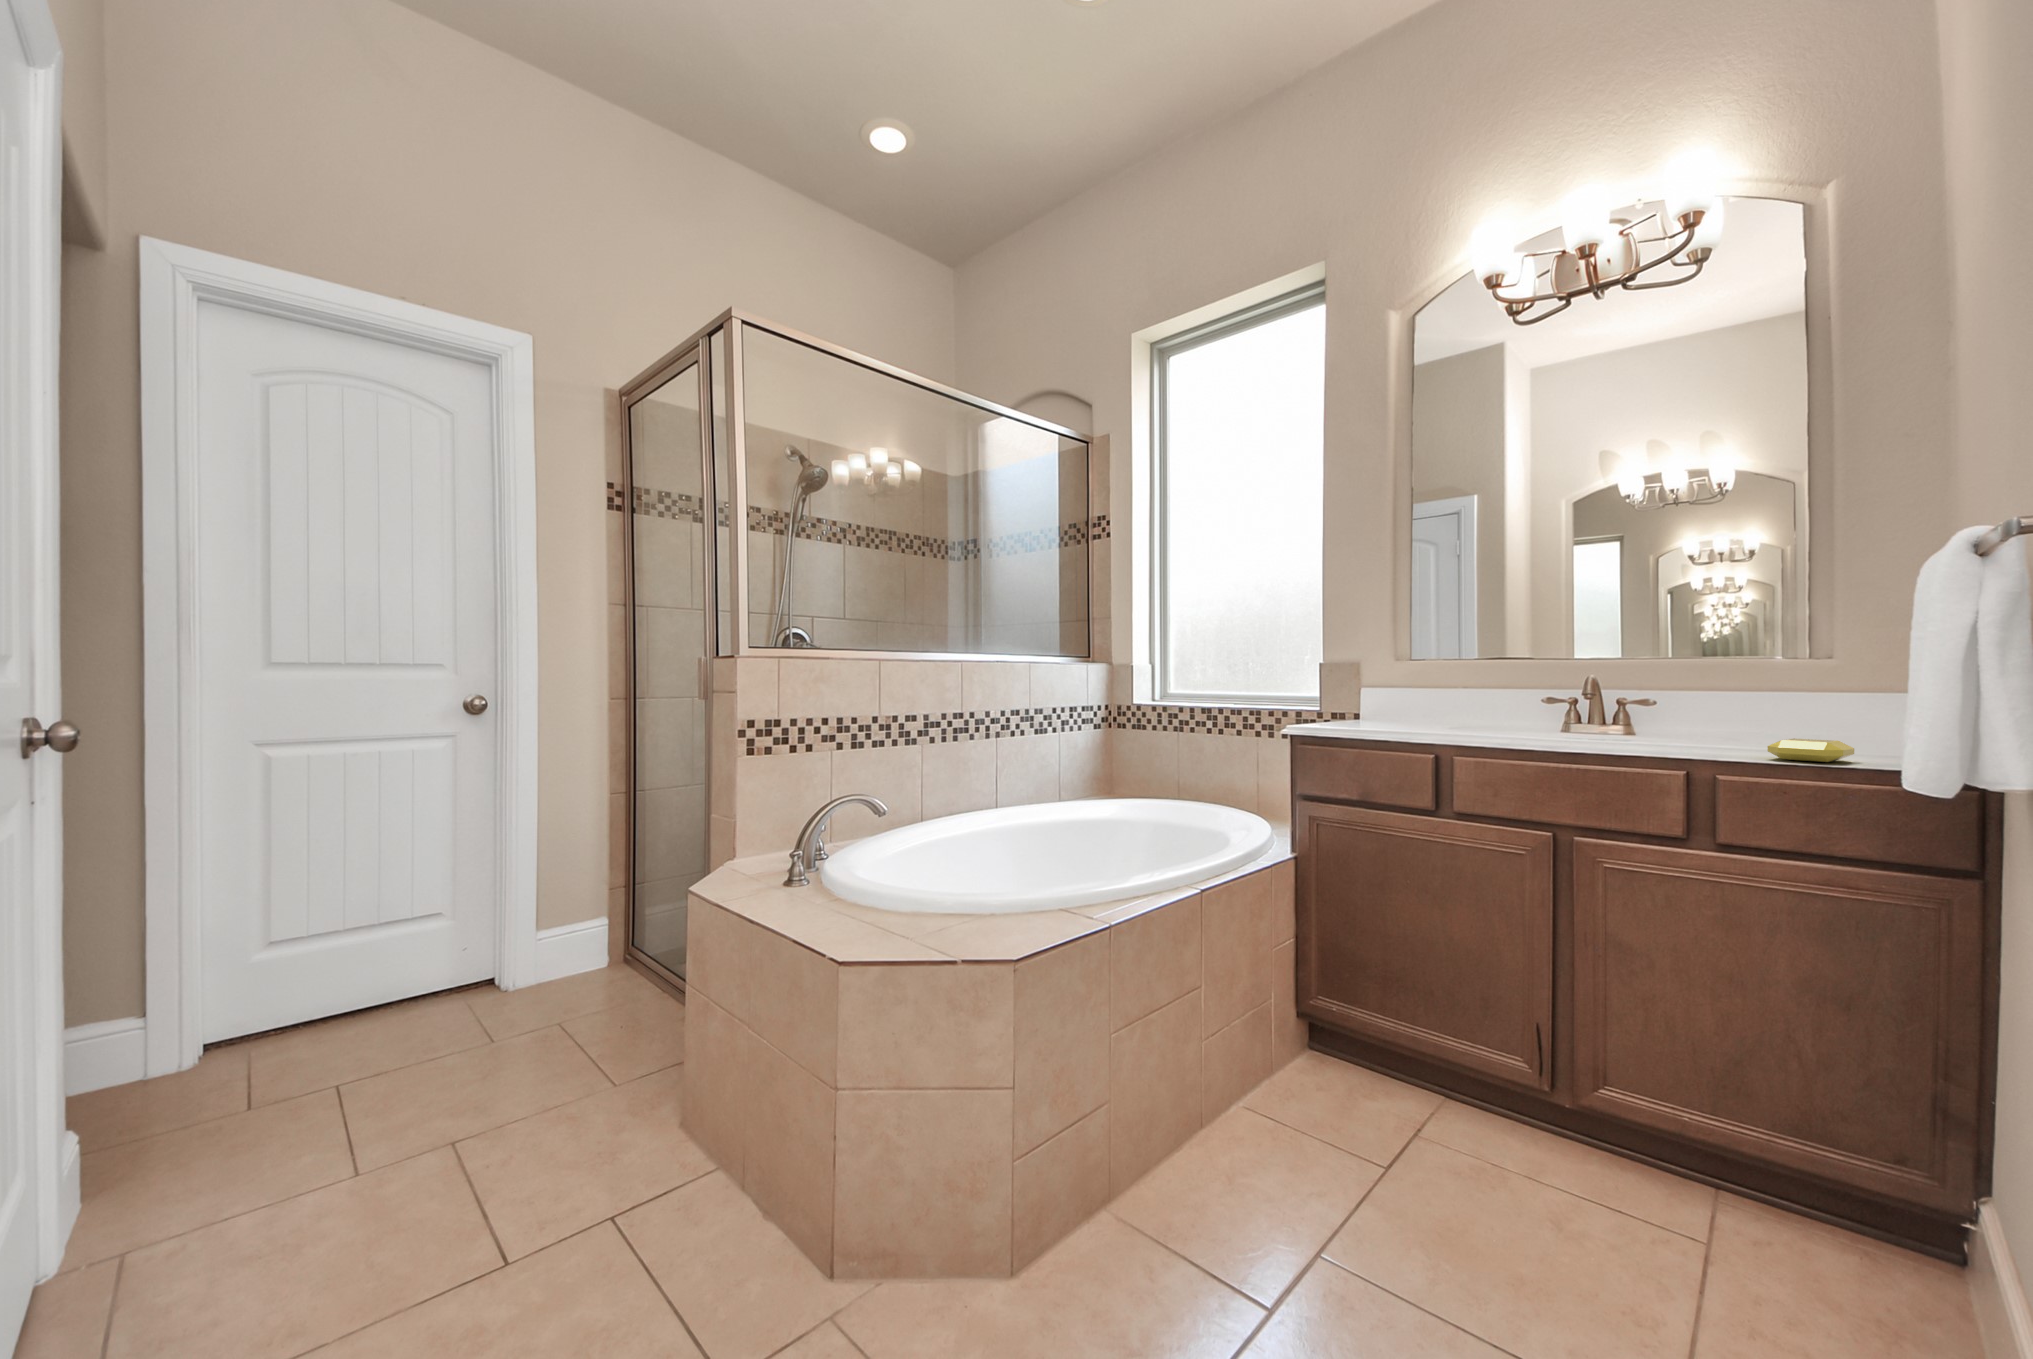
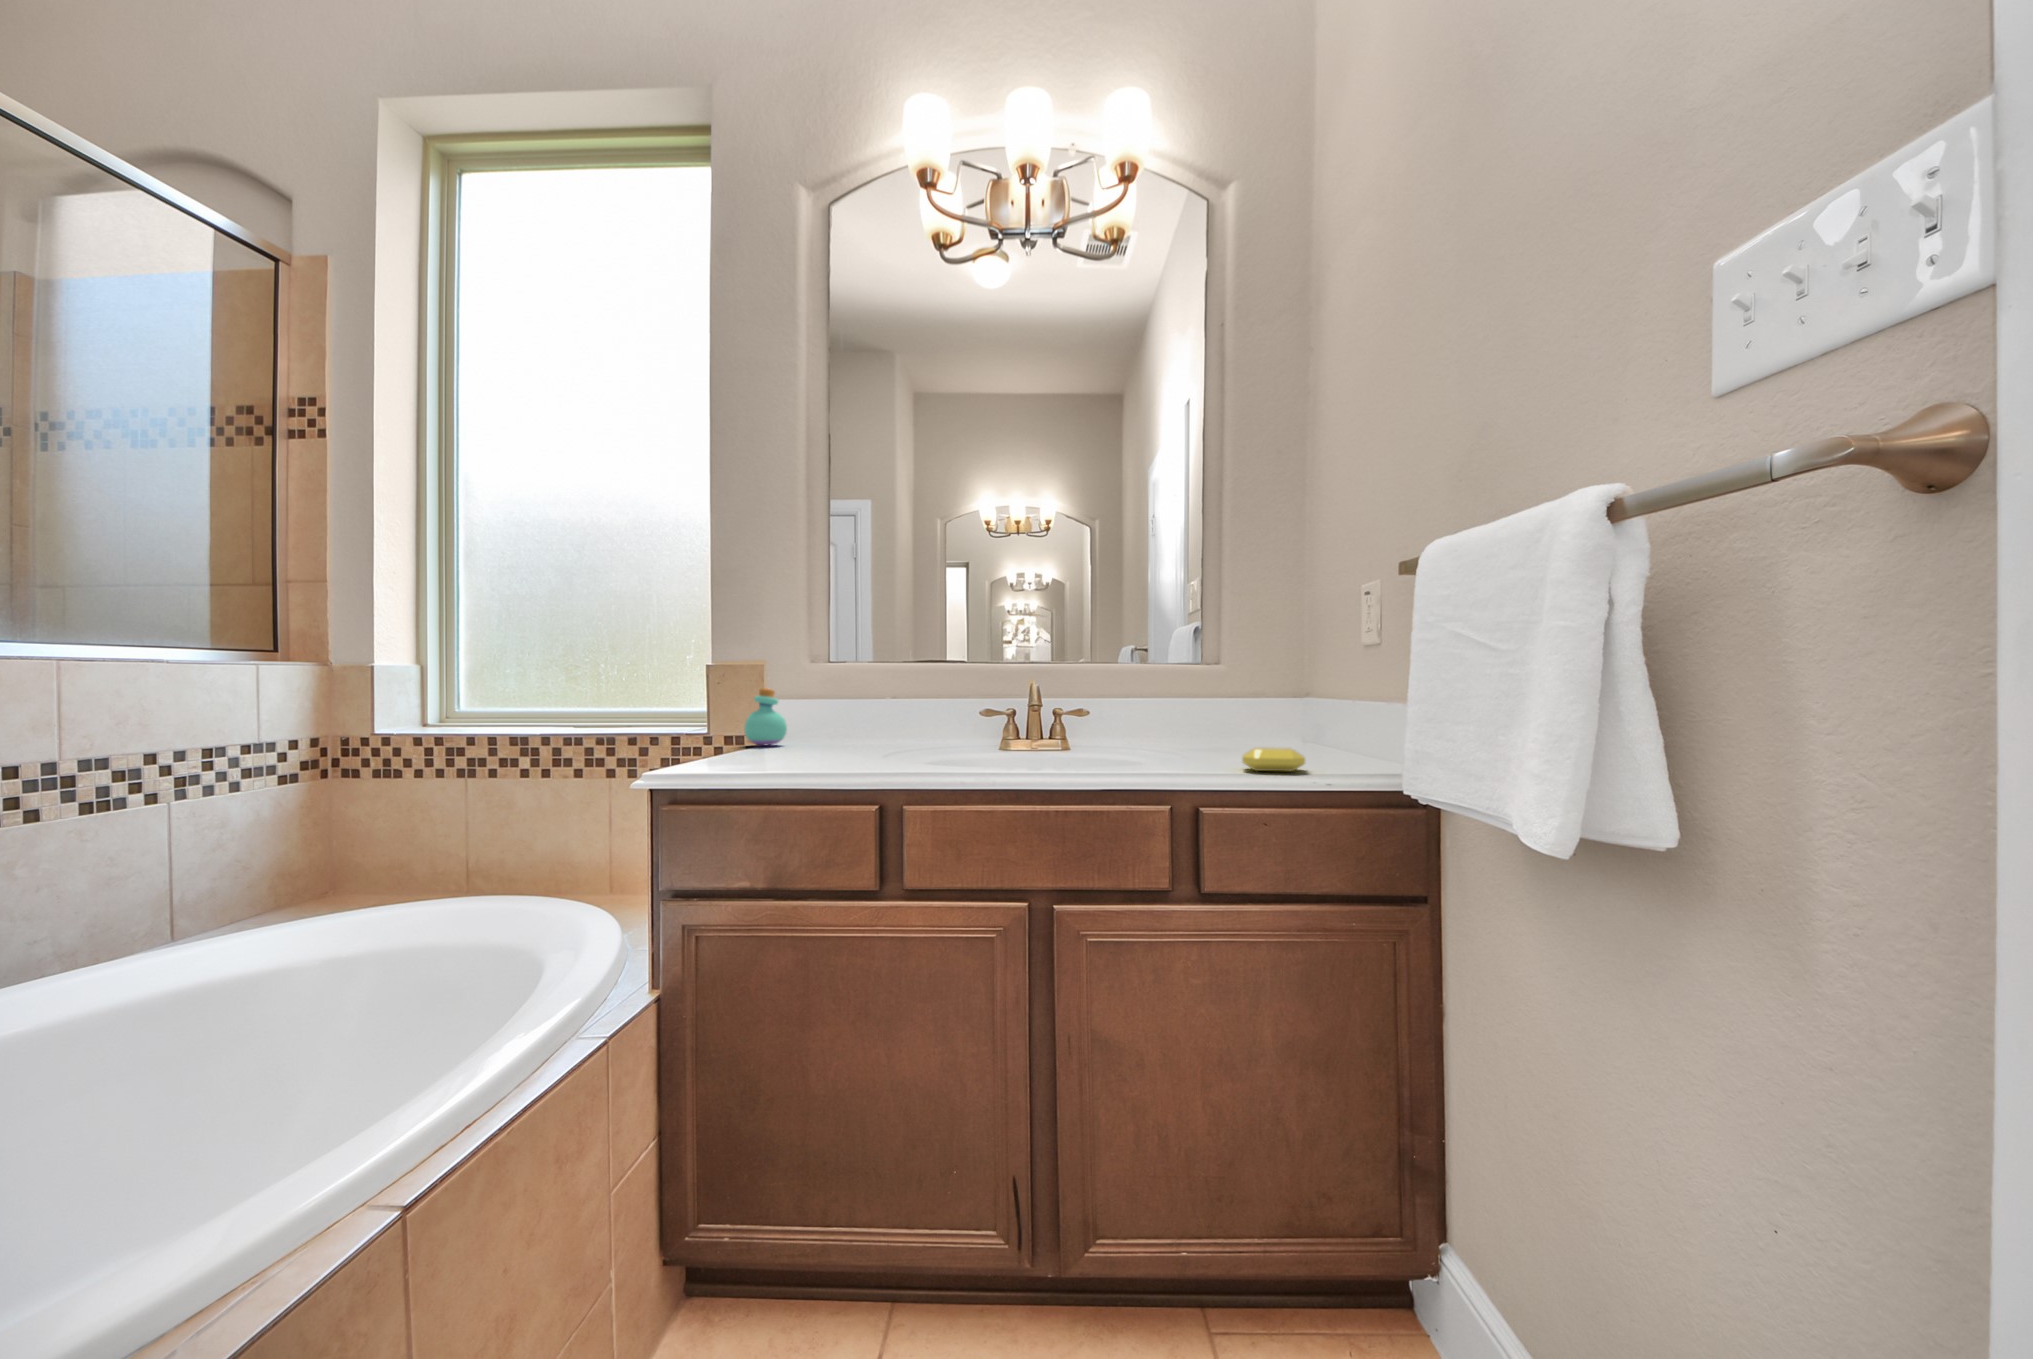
perfume bottle: none [1346,679,1379,720] -> present [744,688,787,745]

